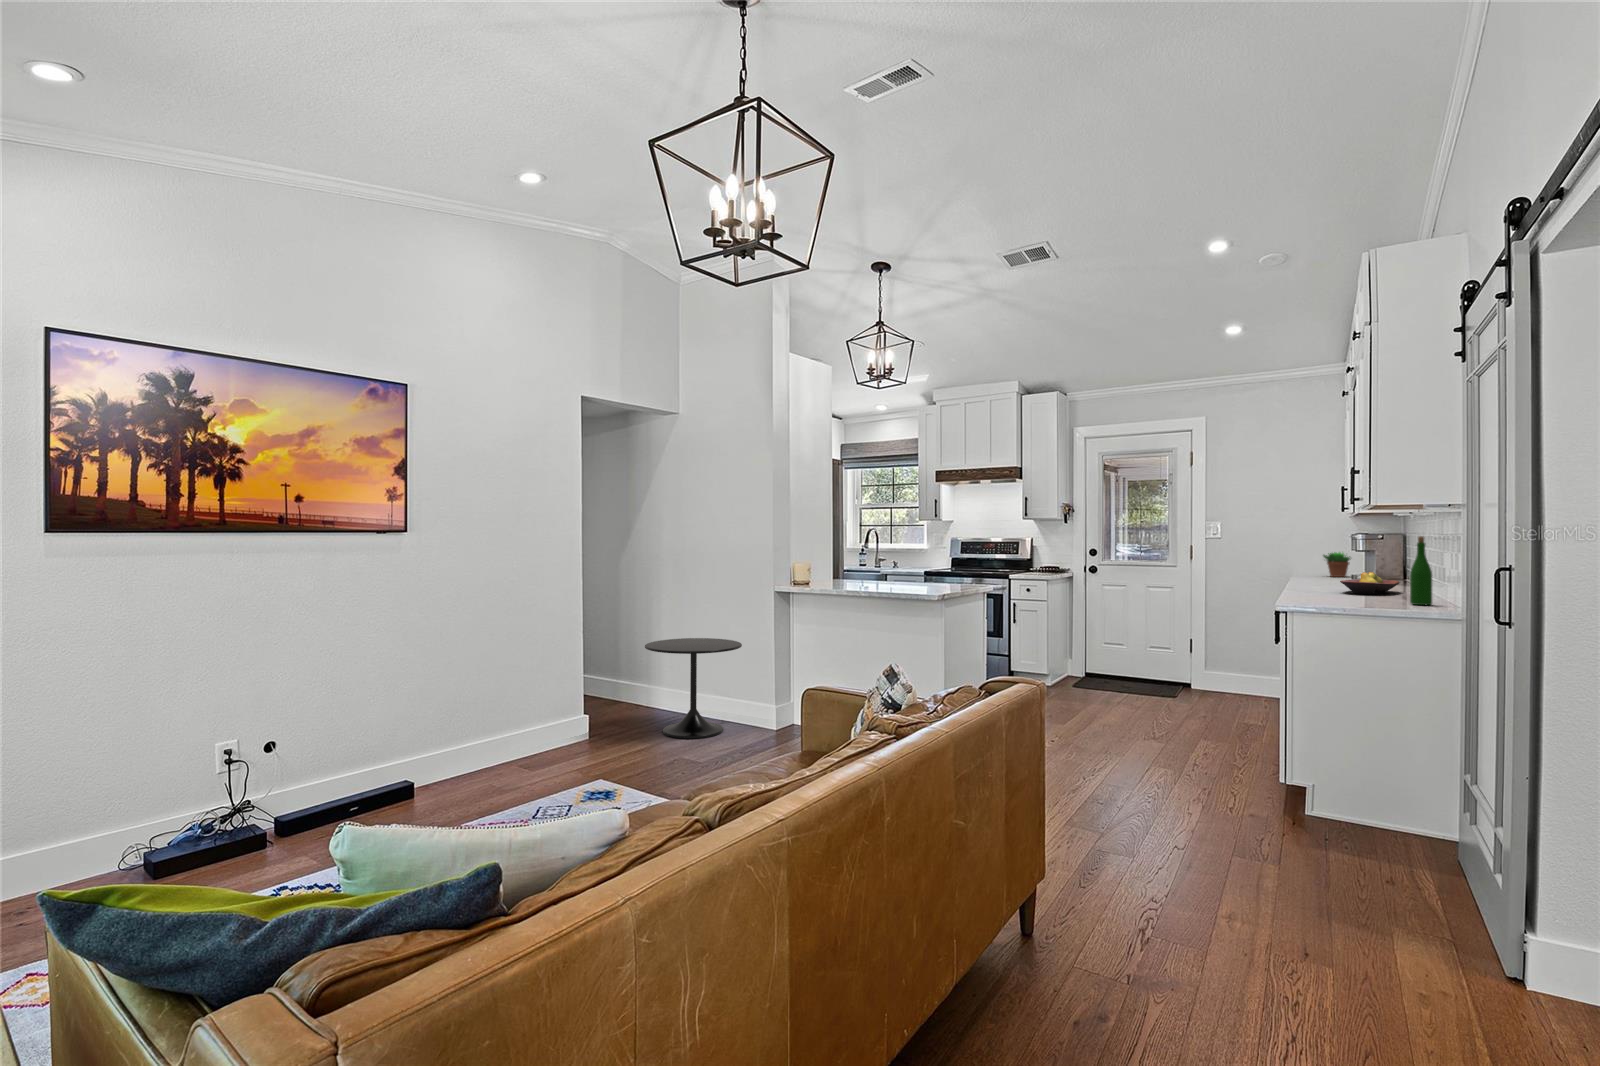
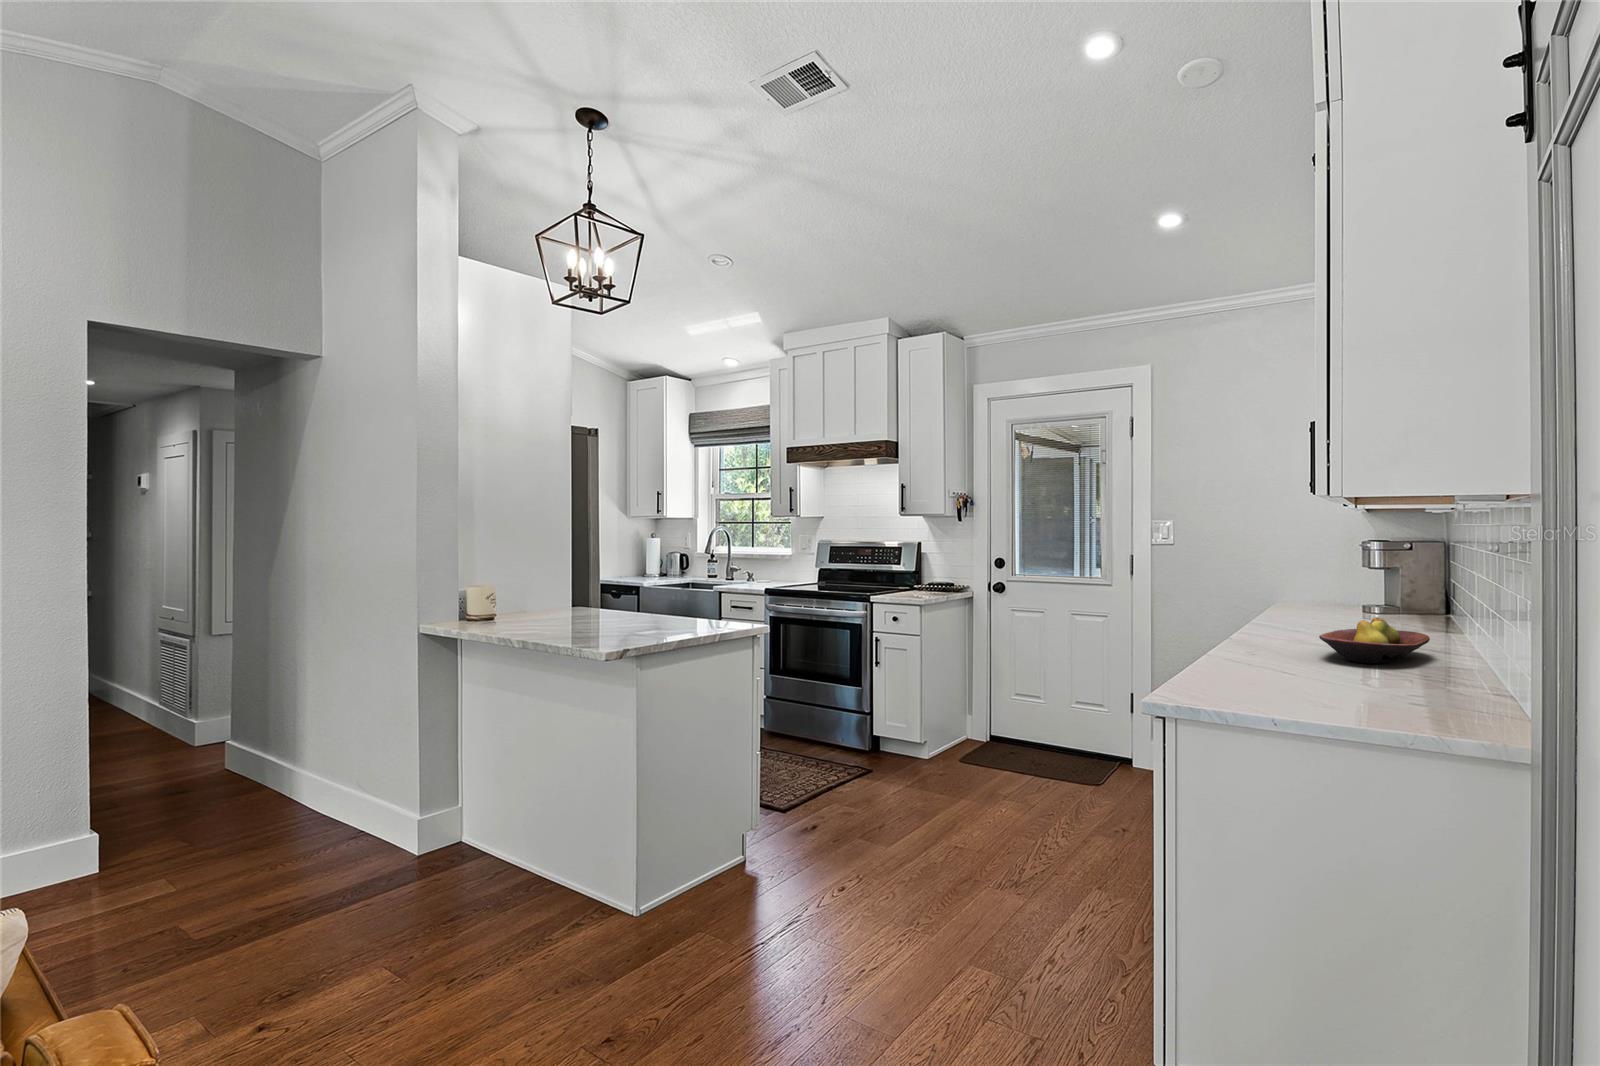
wine bottle: present [1410,536,1432,605] -> none [1444,562,1492,711]
succulent plant: present [1323,552,1350,577] -> none [1315,567,1363,609]
side table: present [645,638,742,739] -> none [177,711,363,890]

